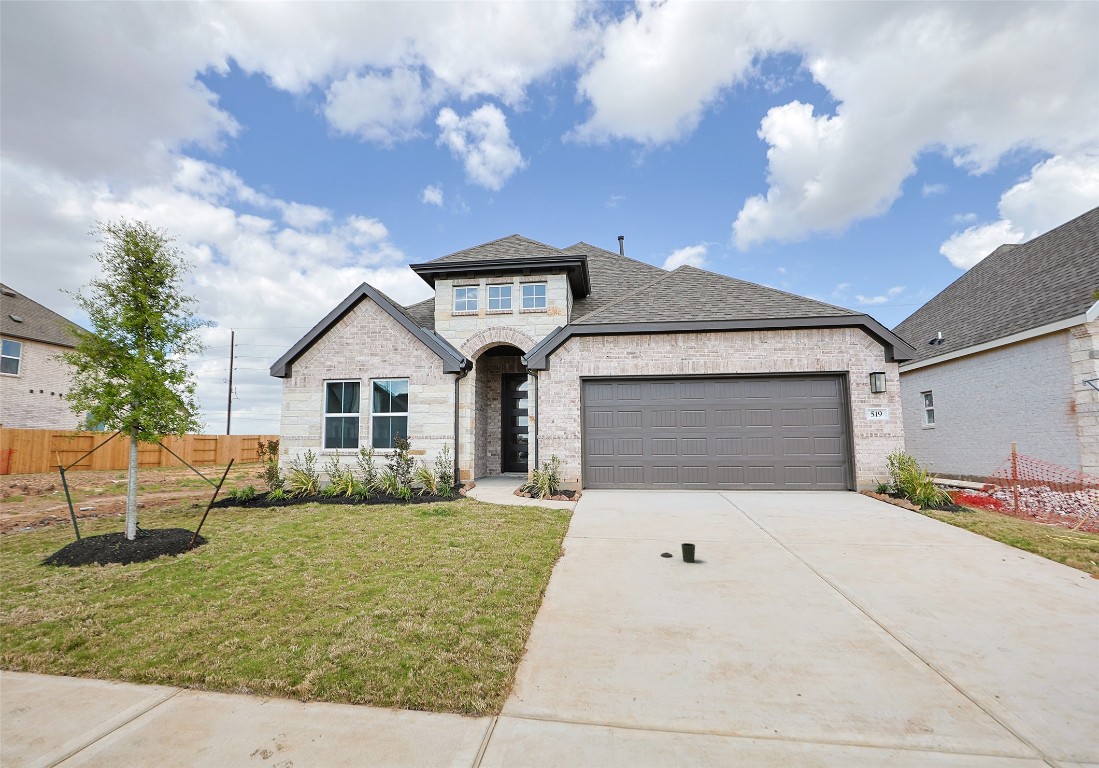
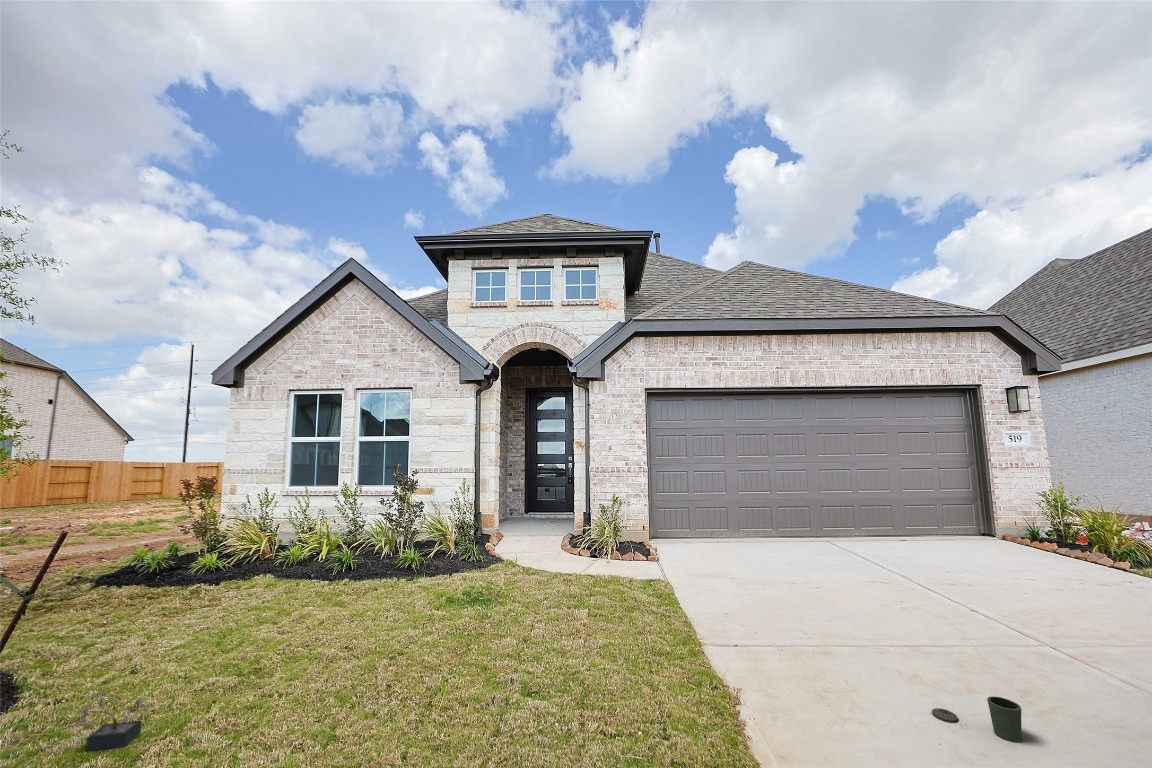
decorative plant: none [233,528,265,553] -> present [76,689,150,751]

